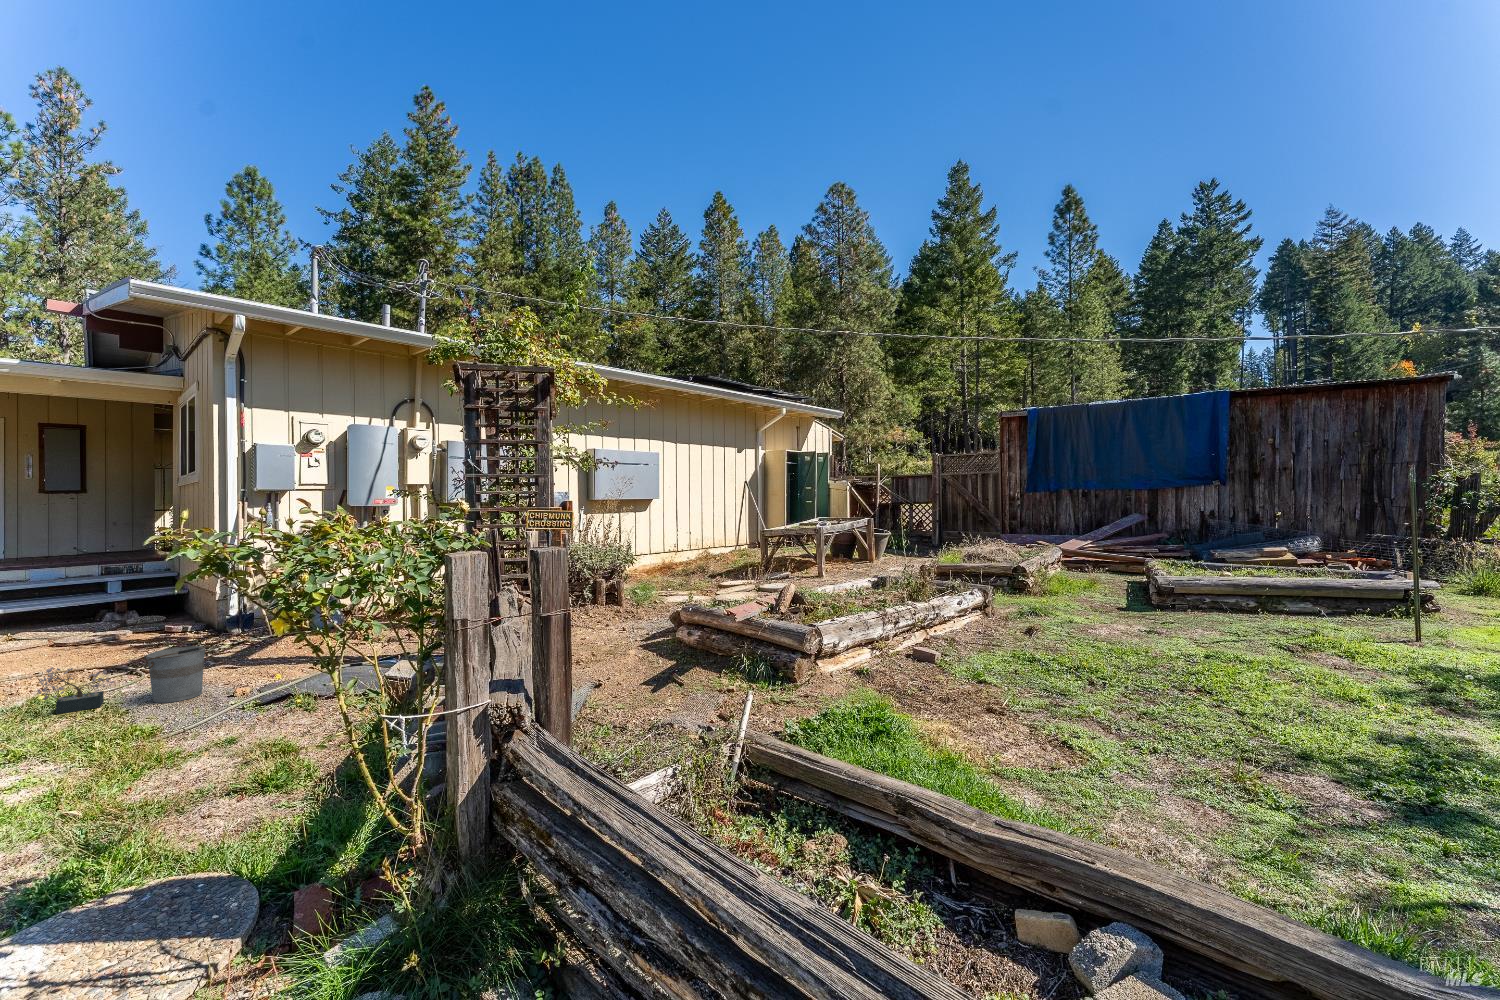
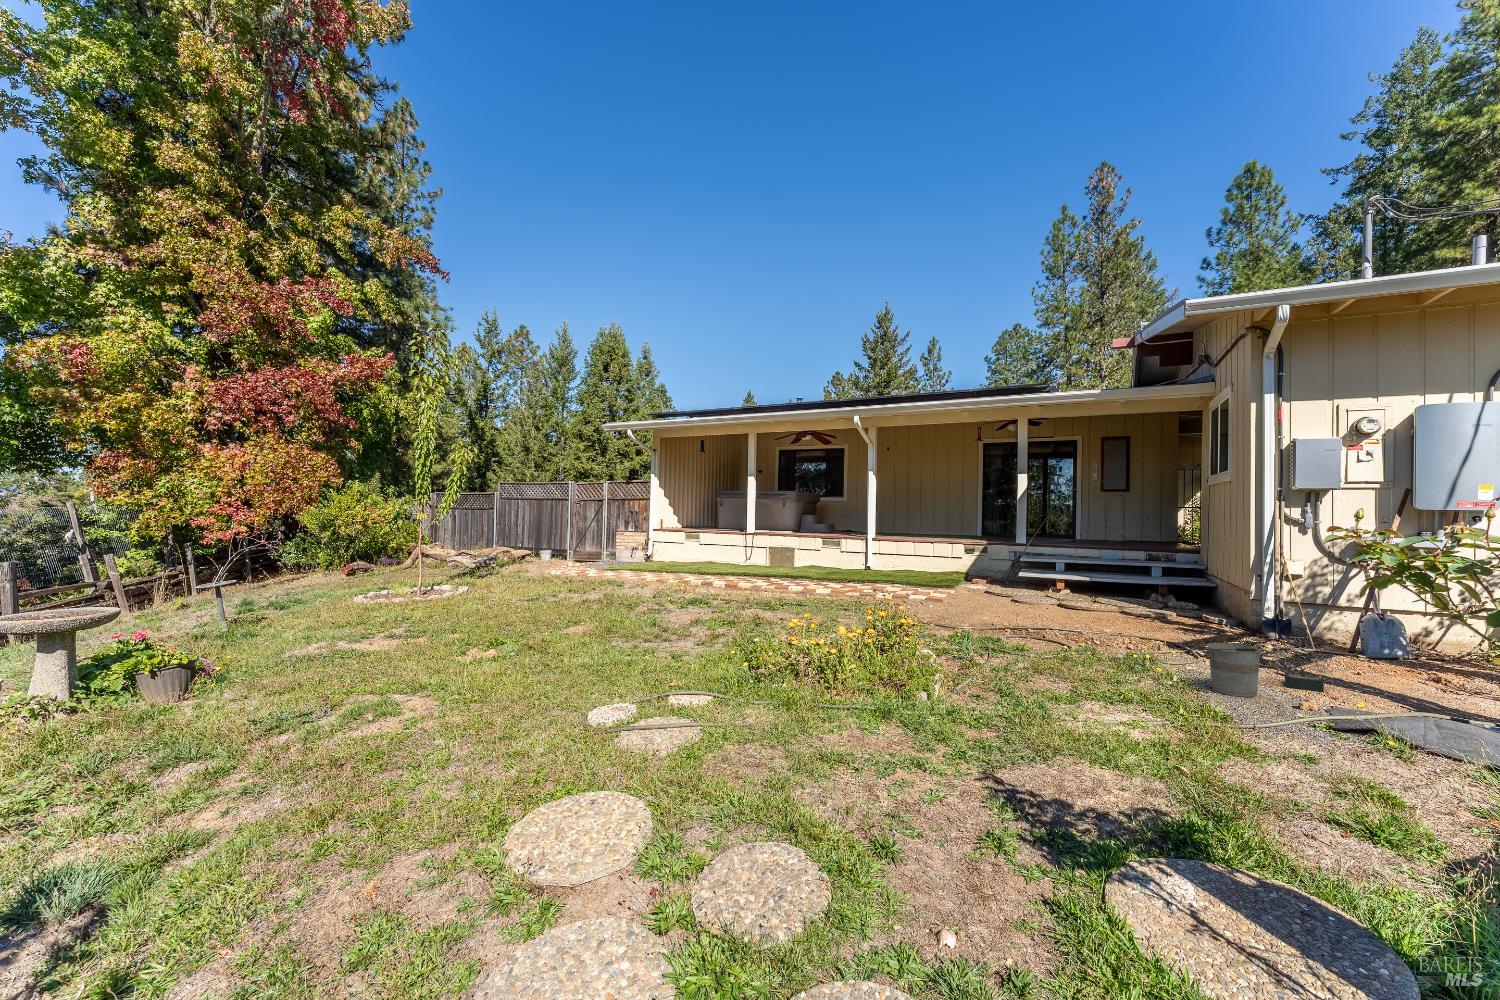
decorative plant: present [37,667,114,714] -> present [1269,645,1334,692]

